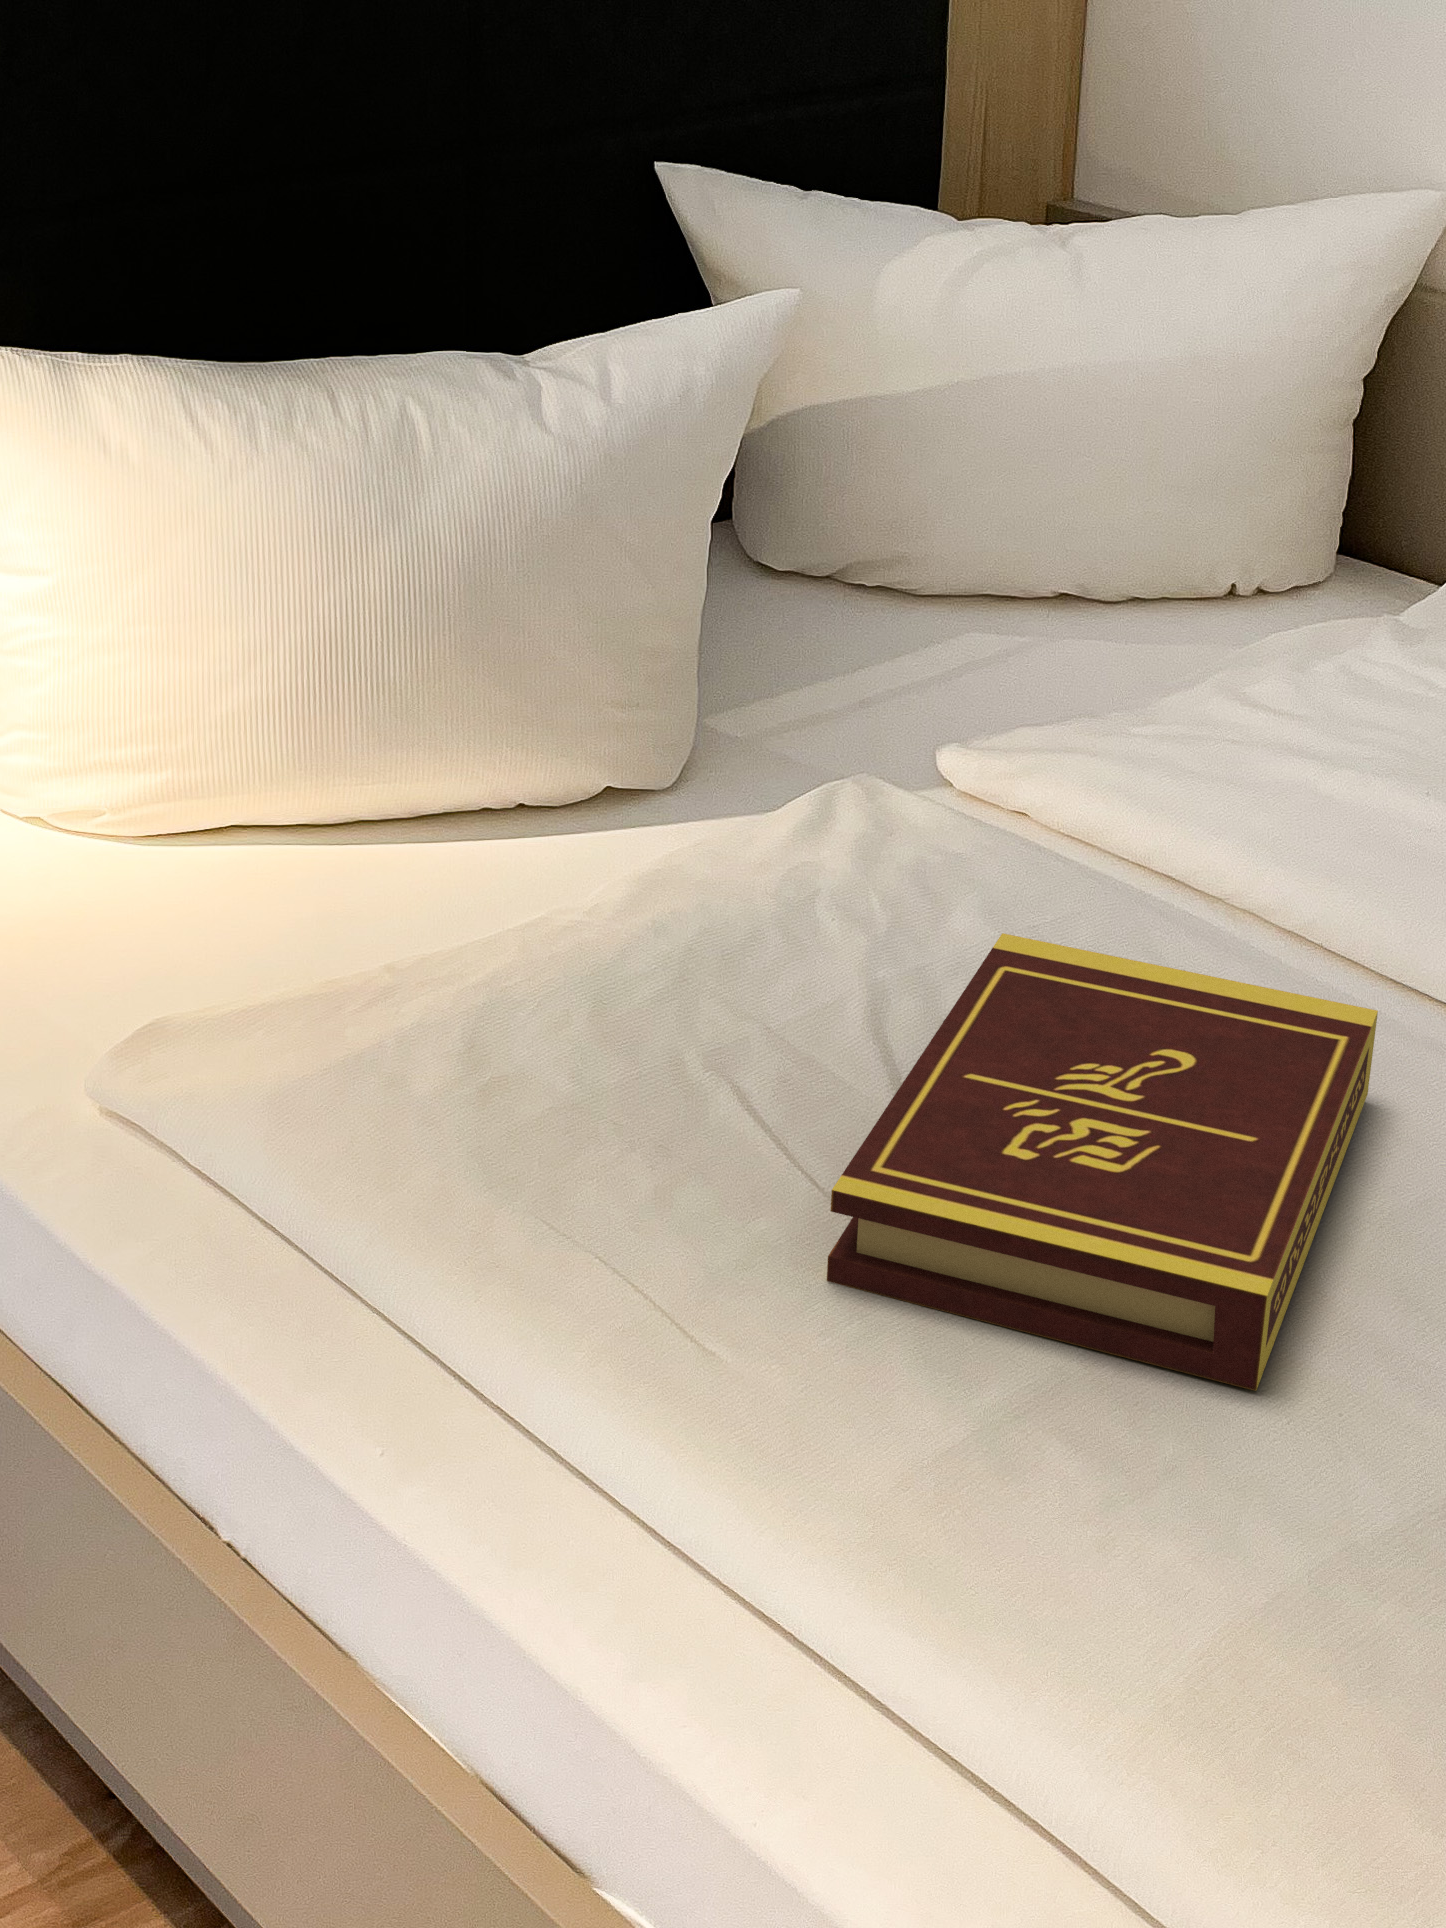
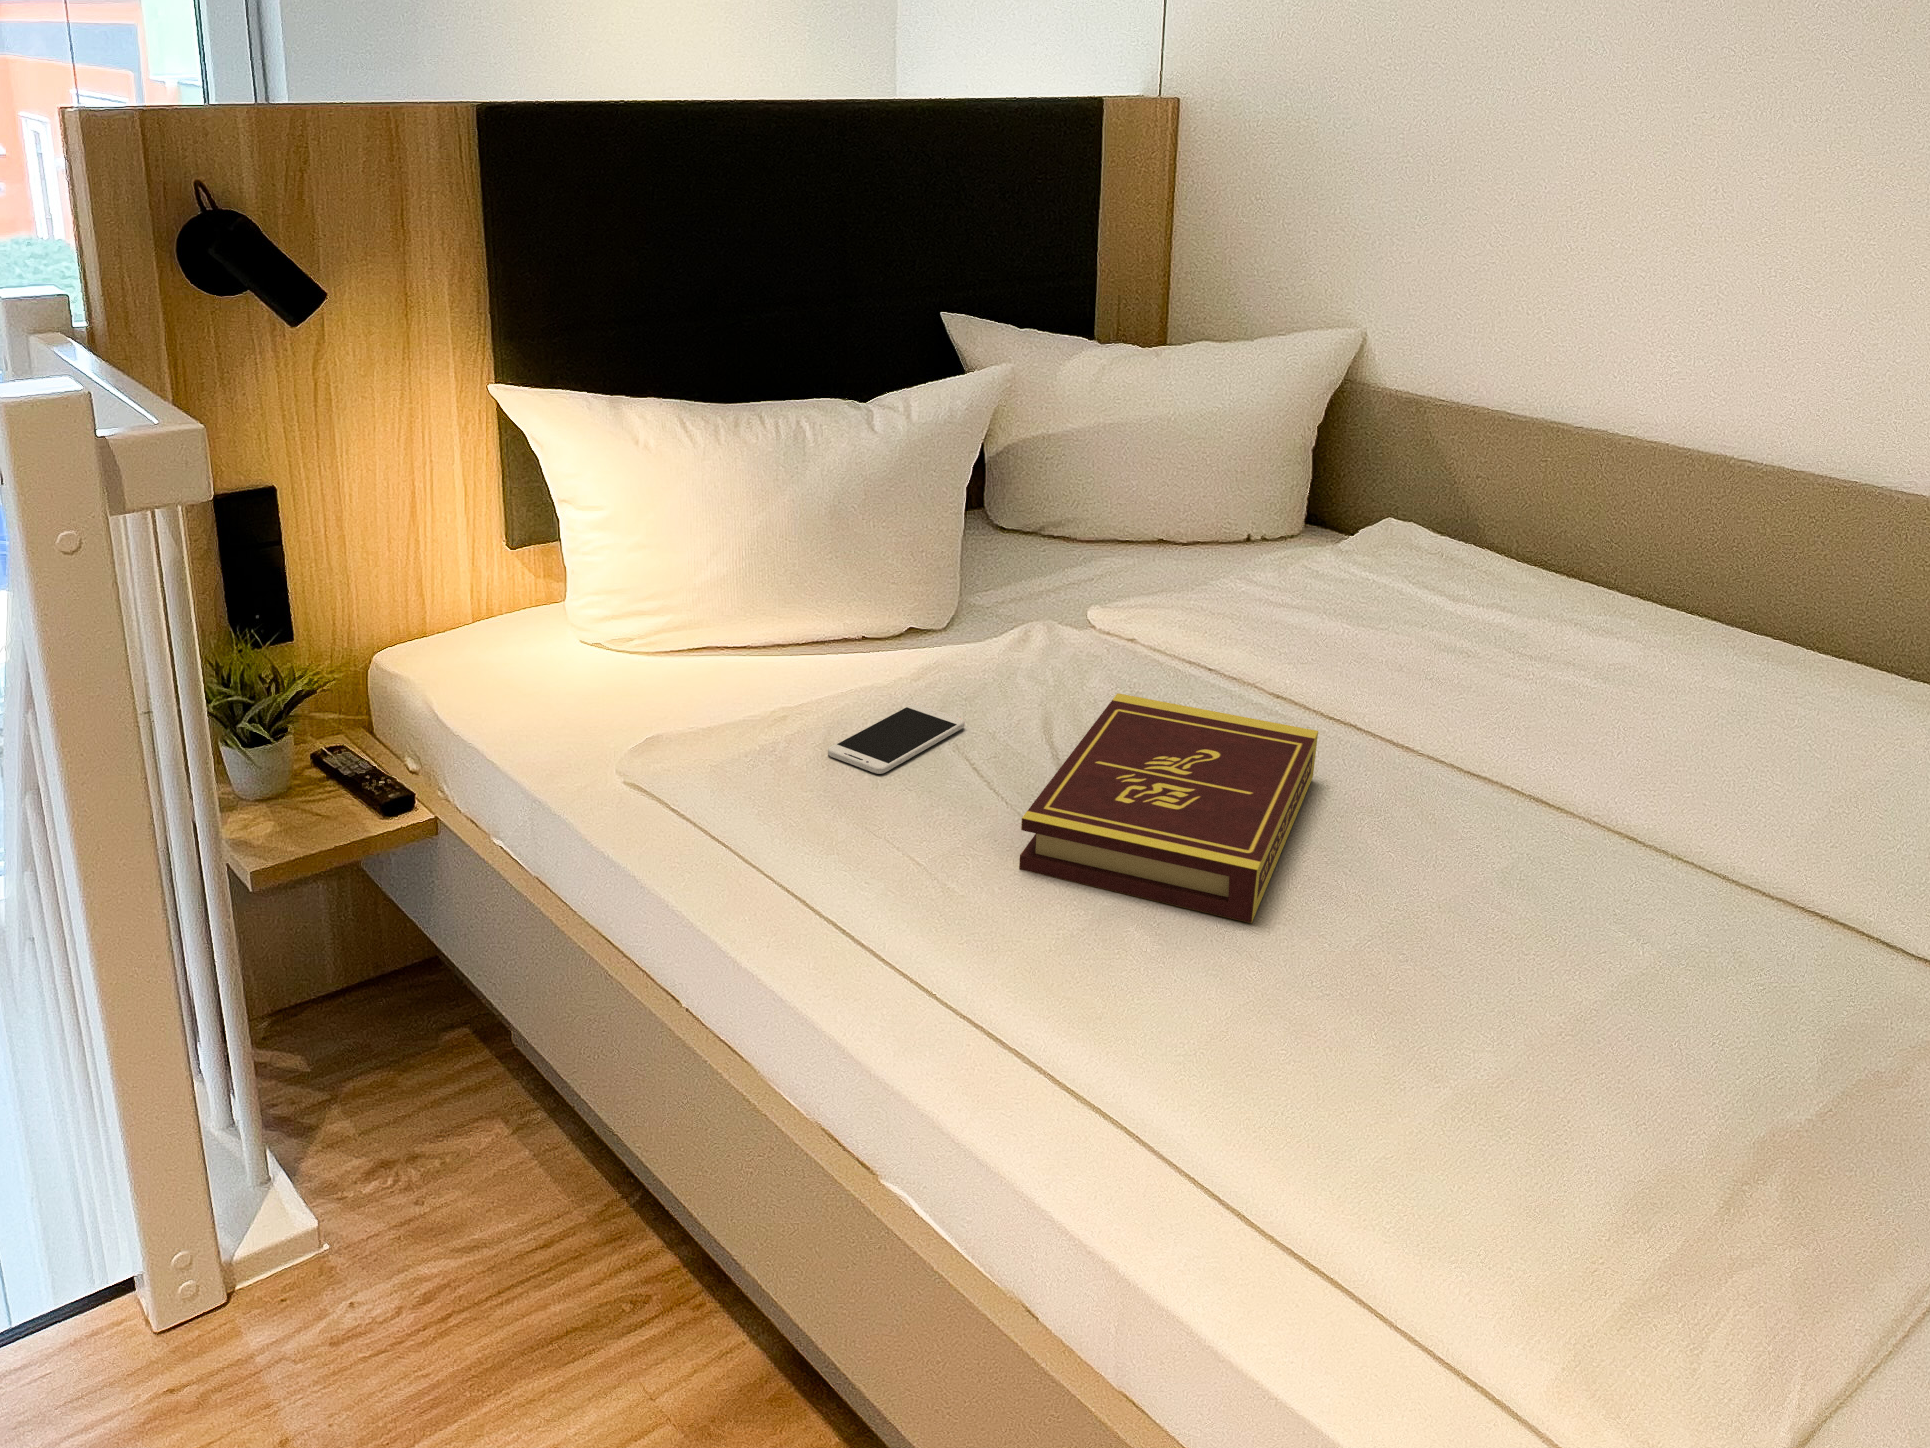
smartphone: none [469,947,719,1089] -> present [828,704,965,774]

